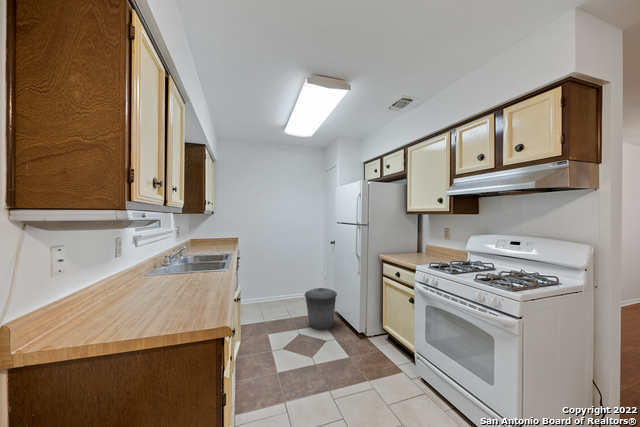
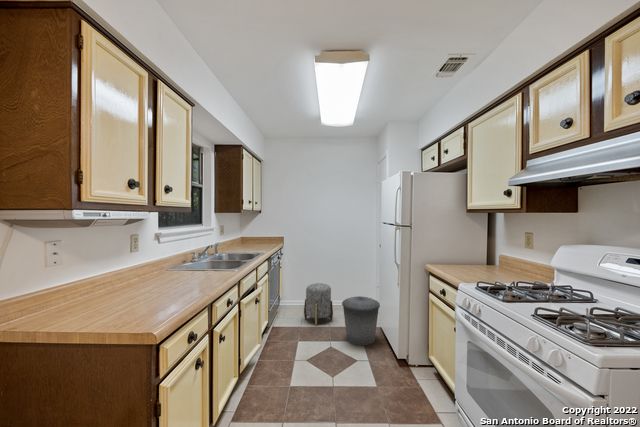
stool: none [263,281,291,319] -> present [304,283,333,325]

